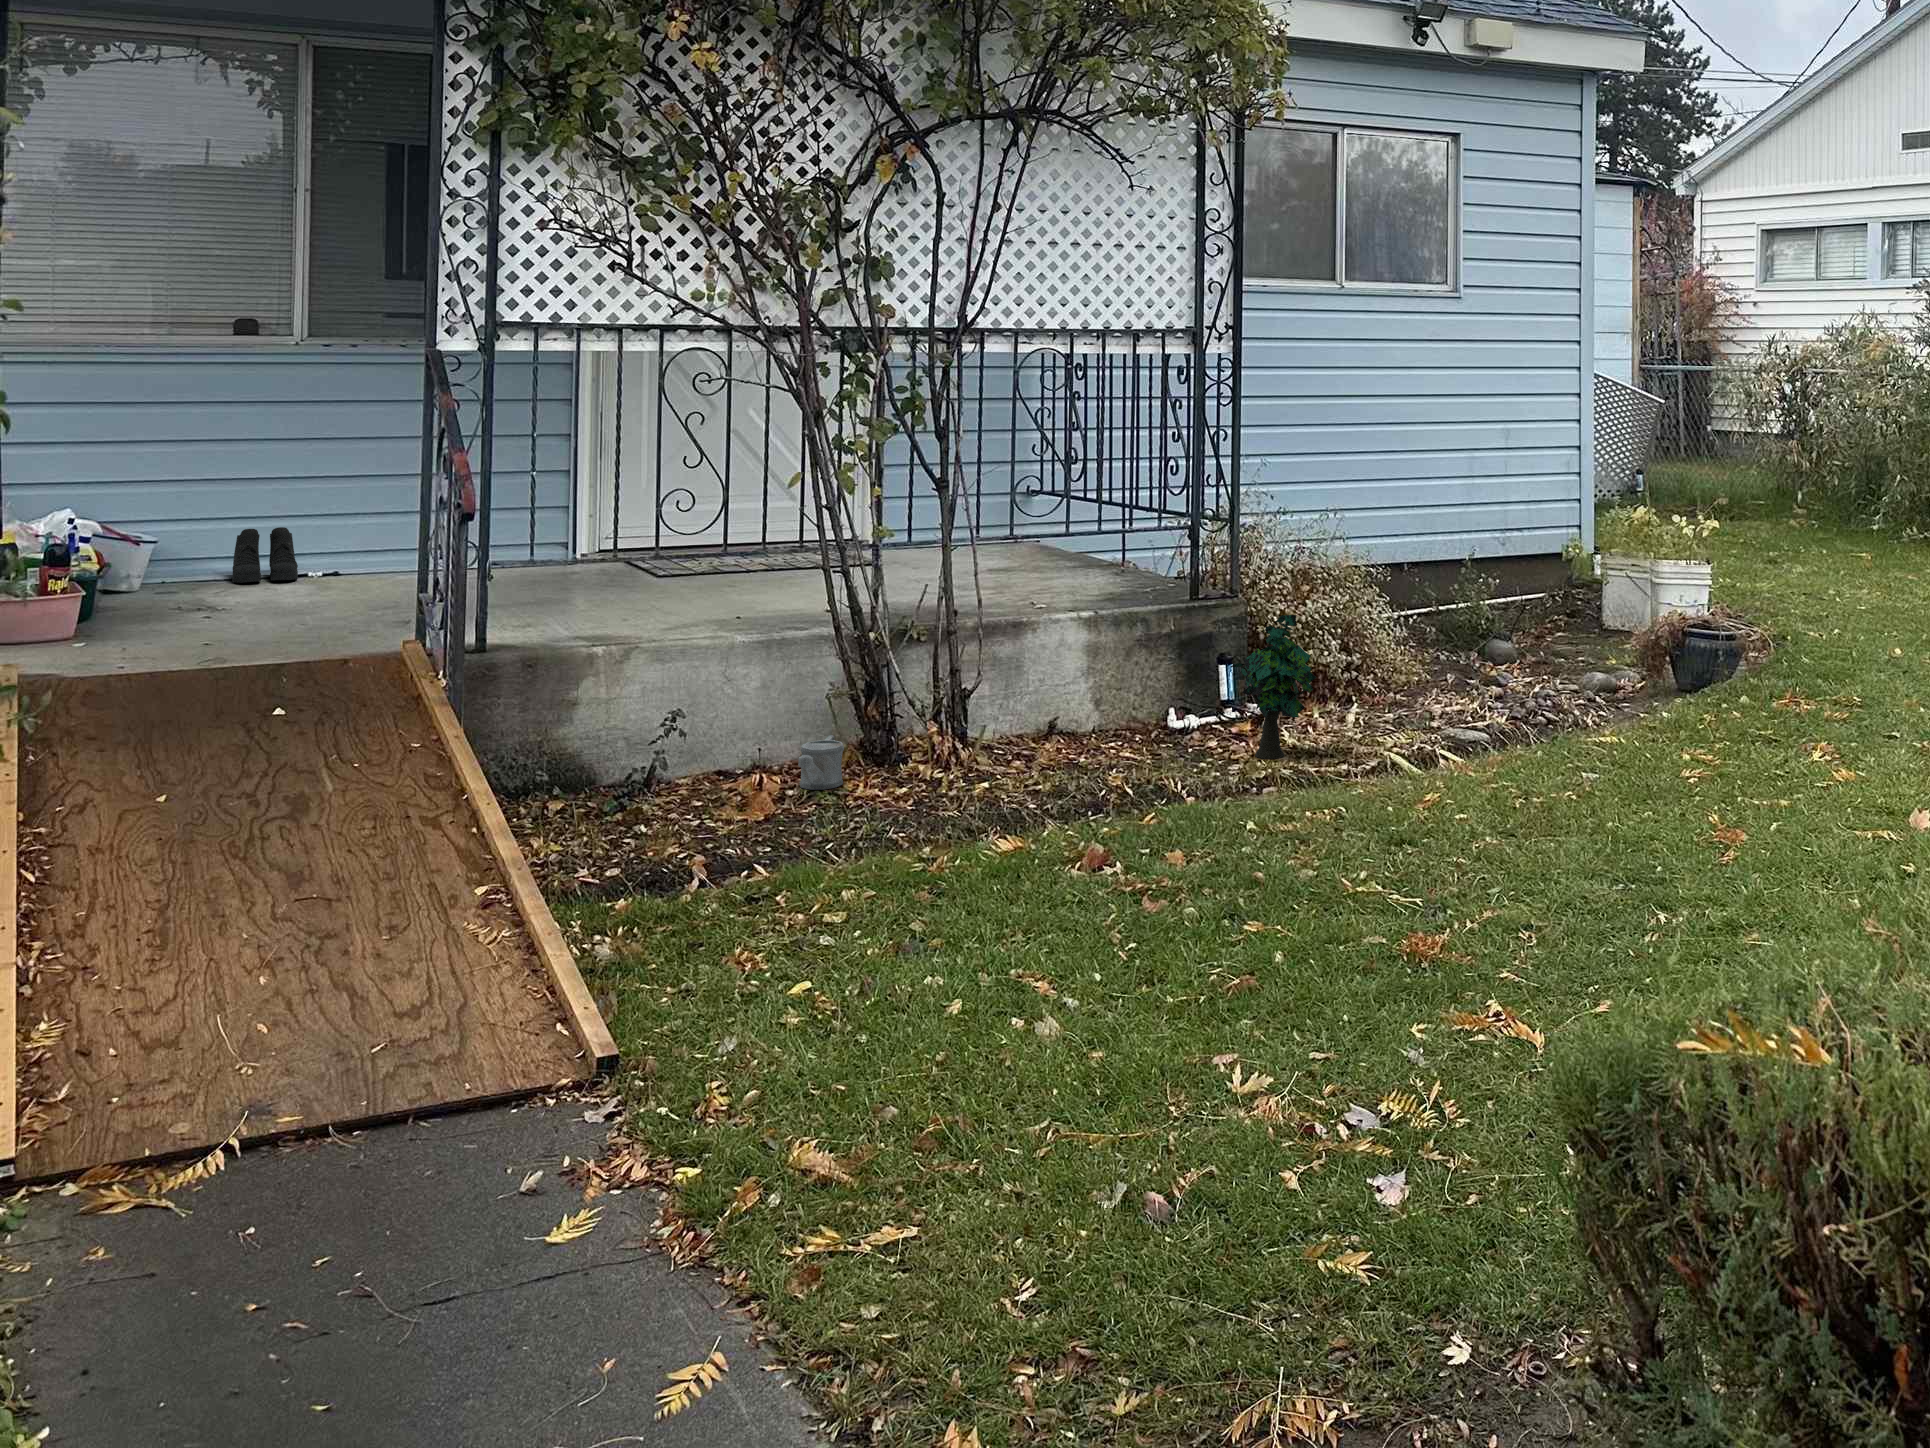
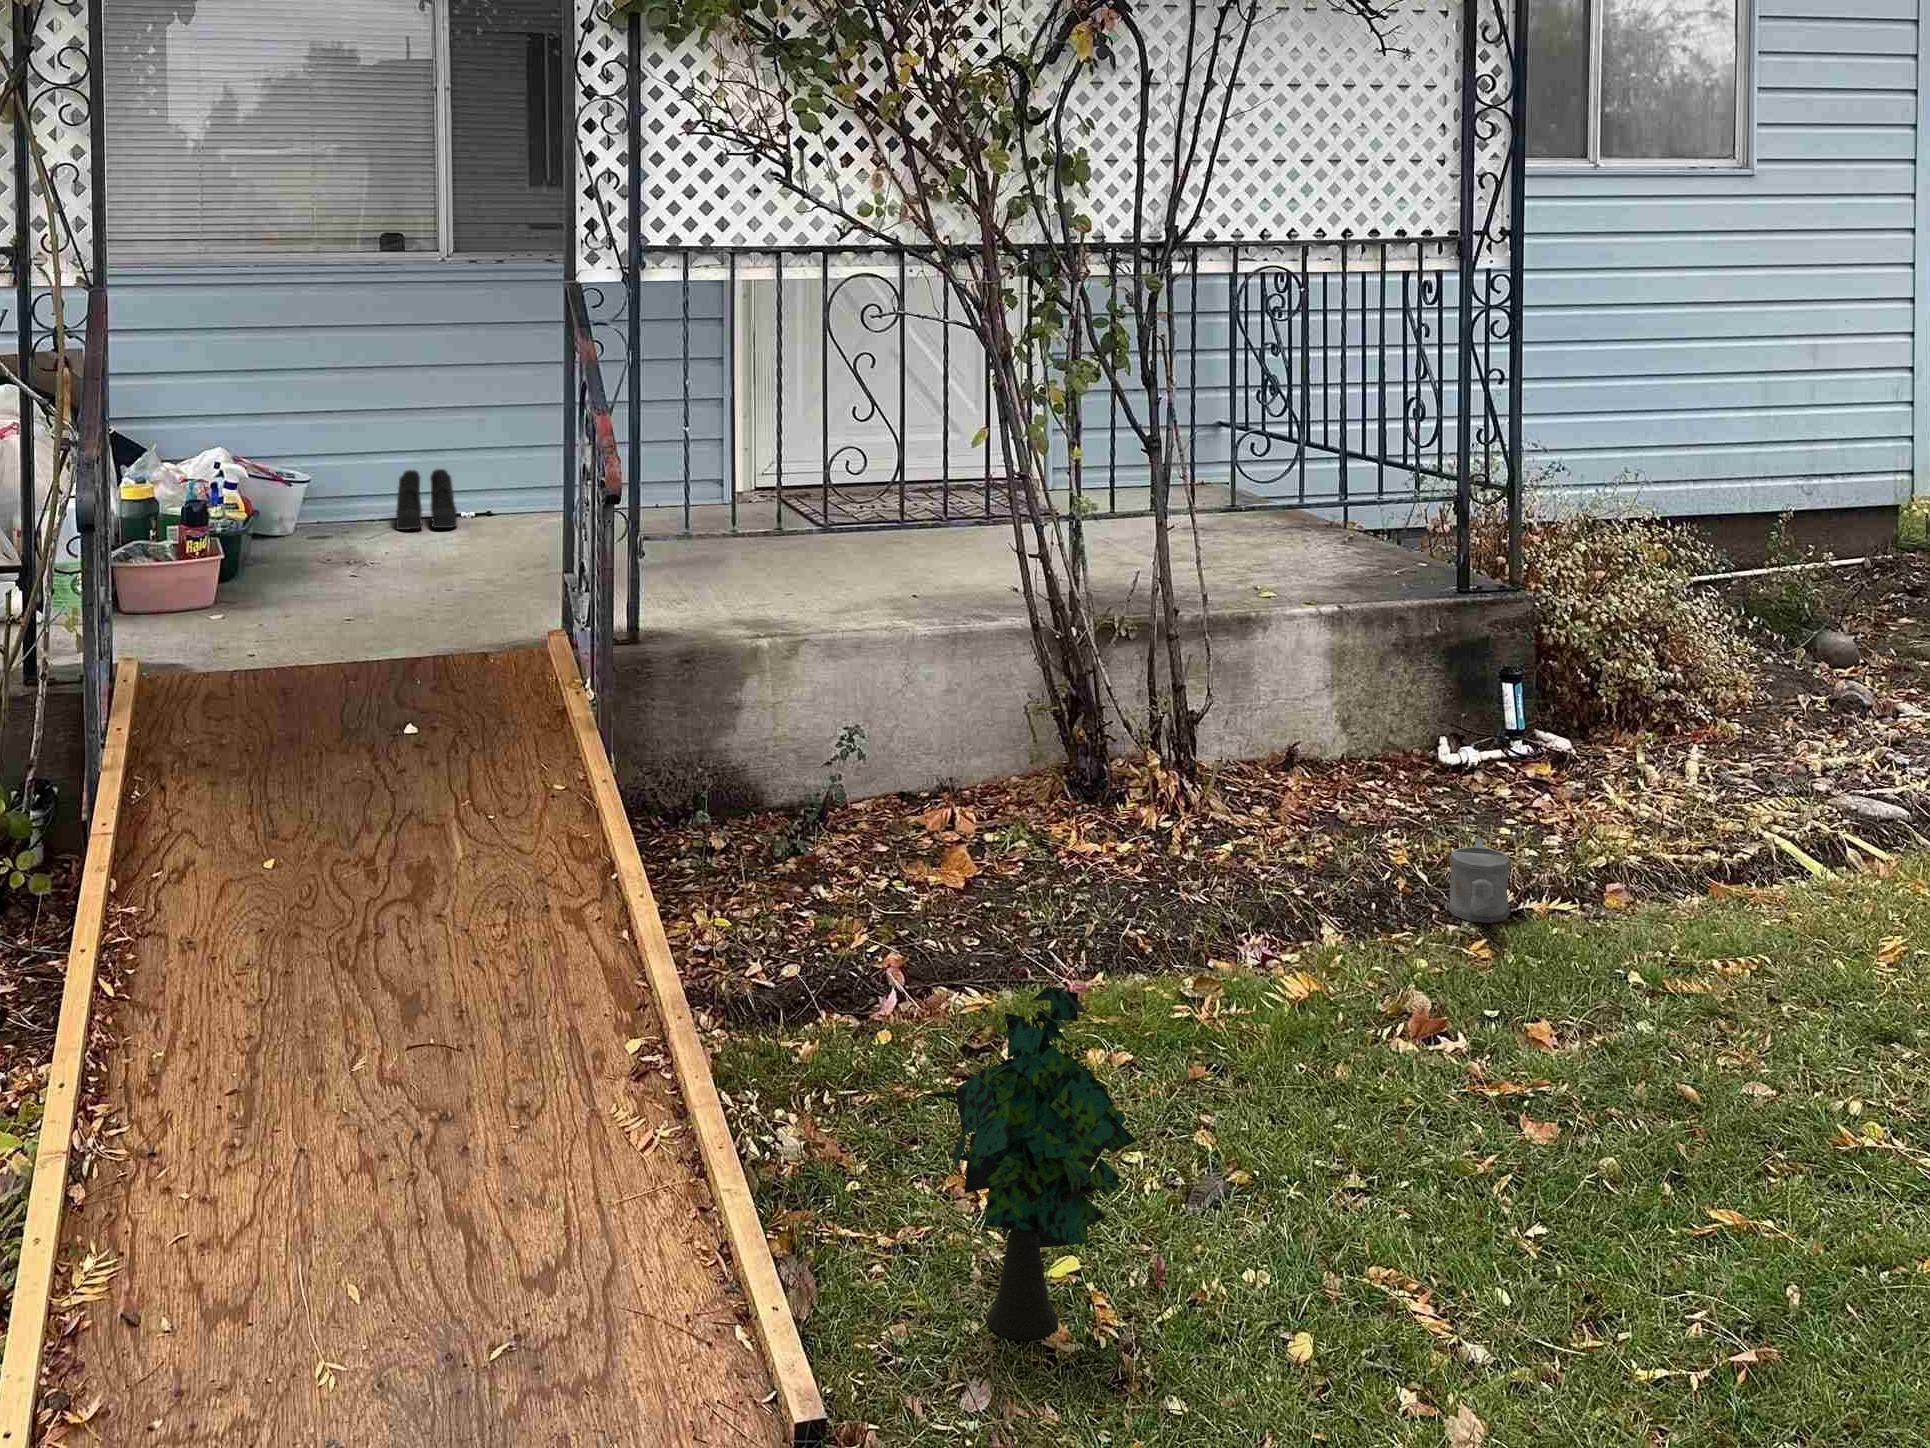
decorative plant: present [1230,615,1316,759] -> present [929,987,1137,1340]
watering can: present [798,735,844,790] -> present [1448,838,1512,923]

